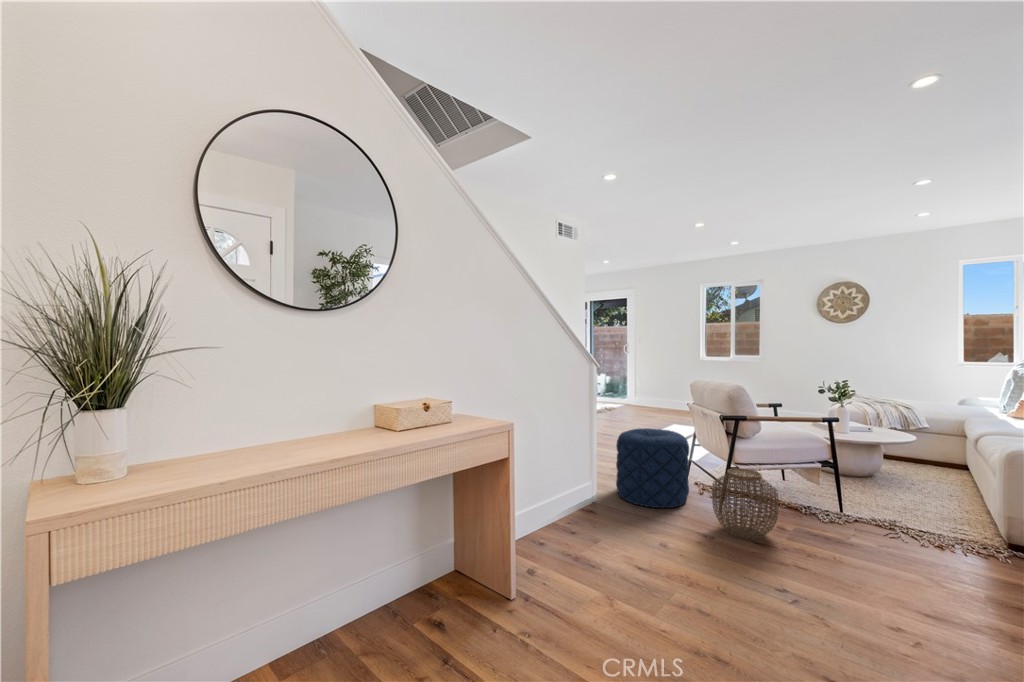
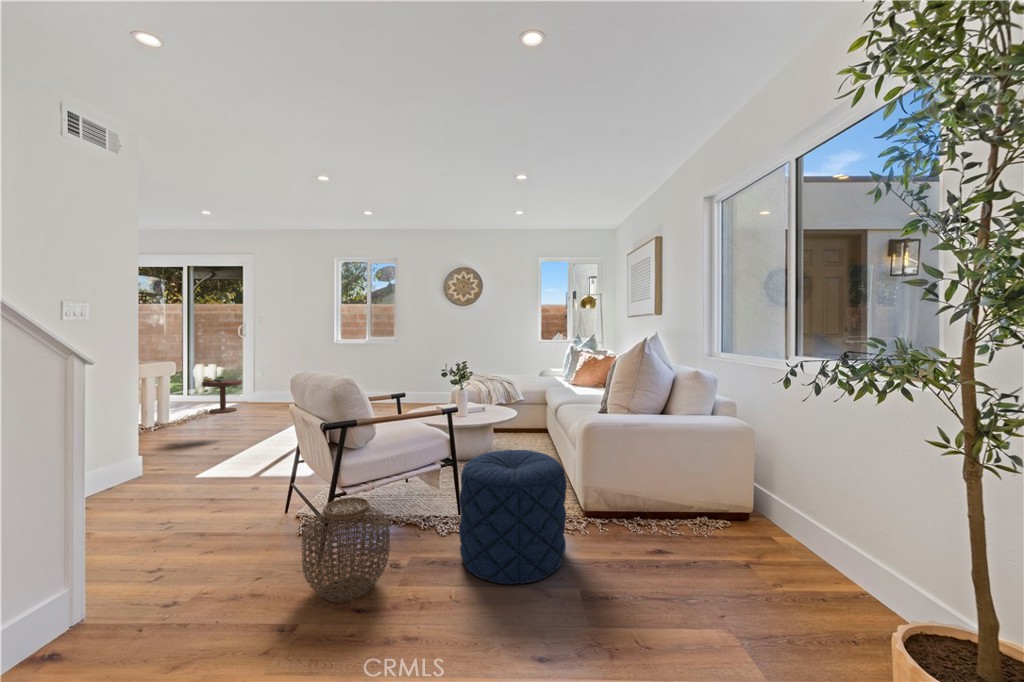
side table: none [613,382,639,428] -> present [202,378,242,414]
pouf: present [616,428,689,508] -> present [459,450,567,584]

